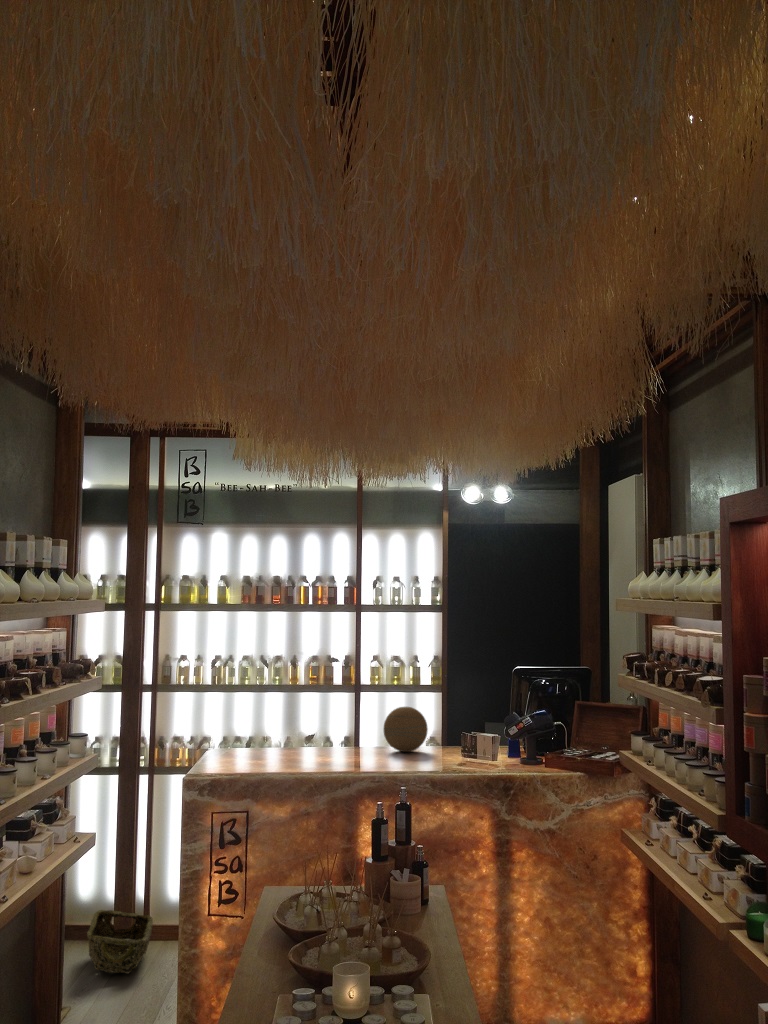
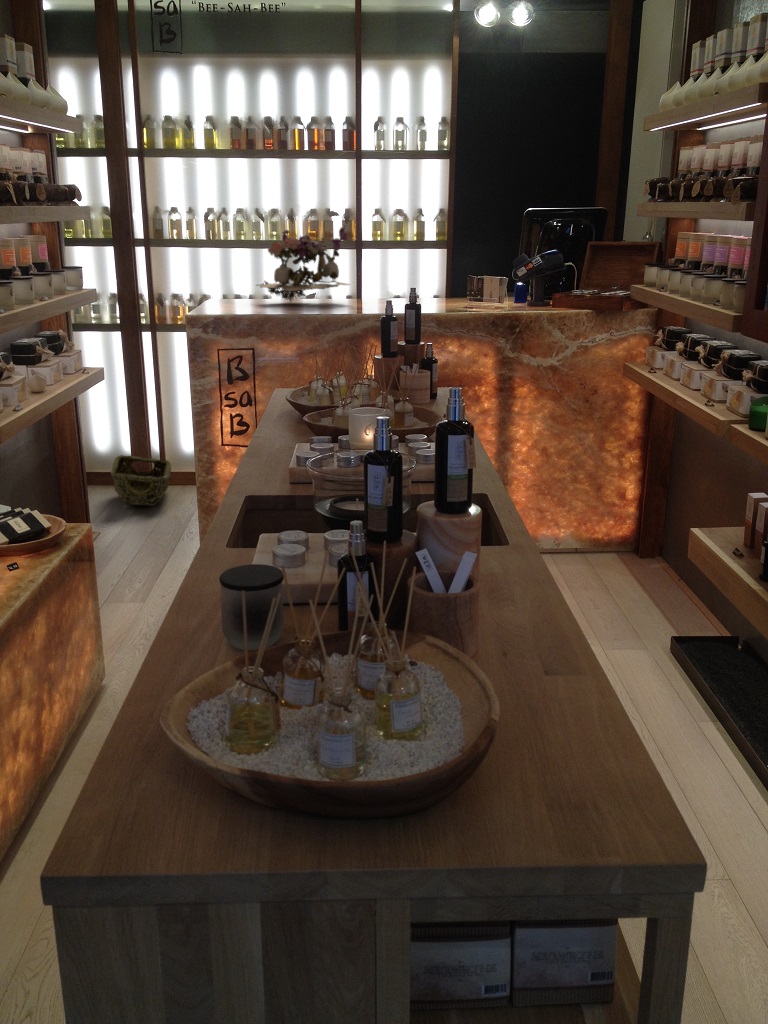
flower arrangement: none [254,686,348,761] -> present [257,226,350,301]
decorative orb: present [384,707,428,752] -> none [388,251,433,298]

